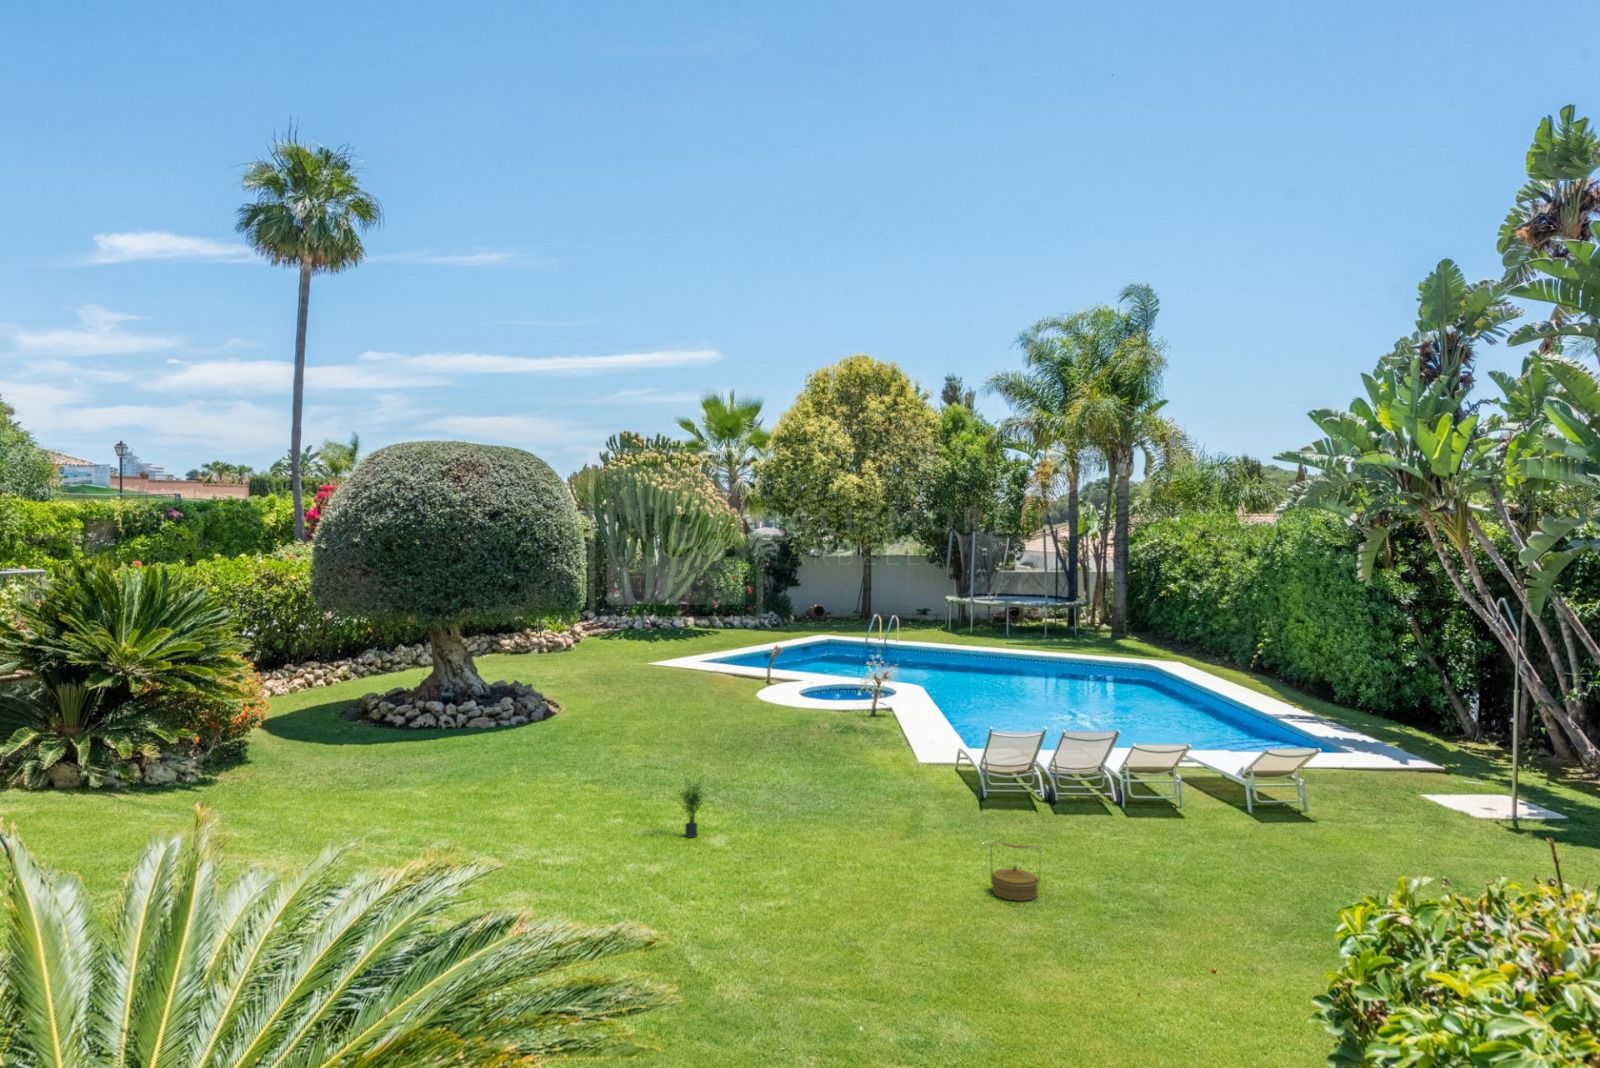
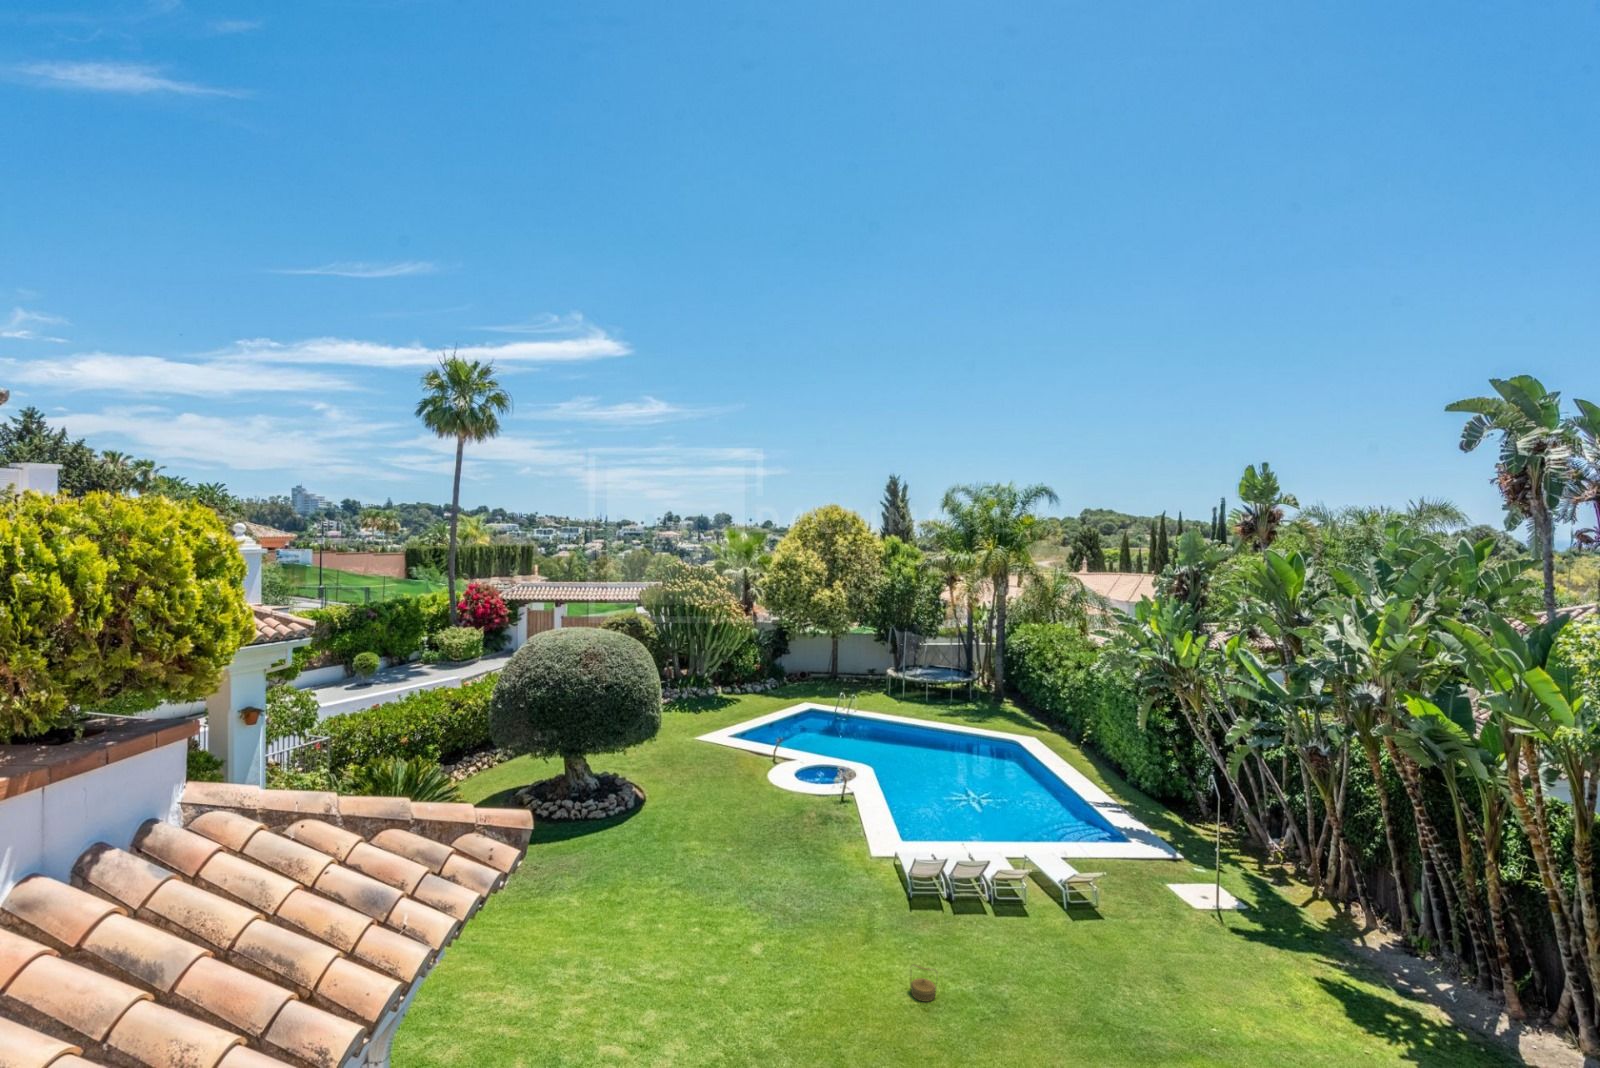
potted plant: present [677,777,704,838] -> none [729,904,754,942]

